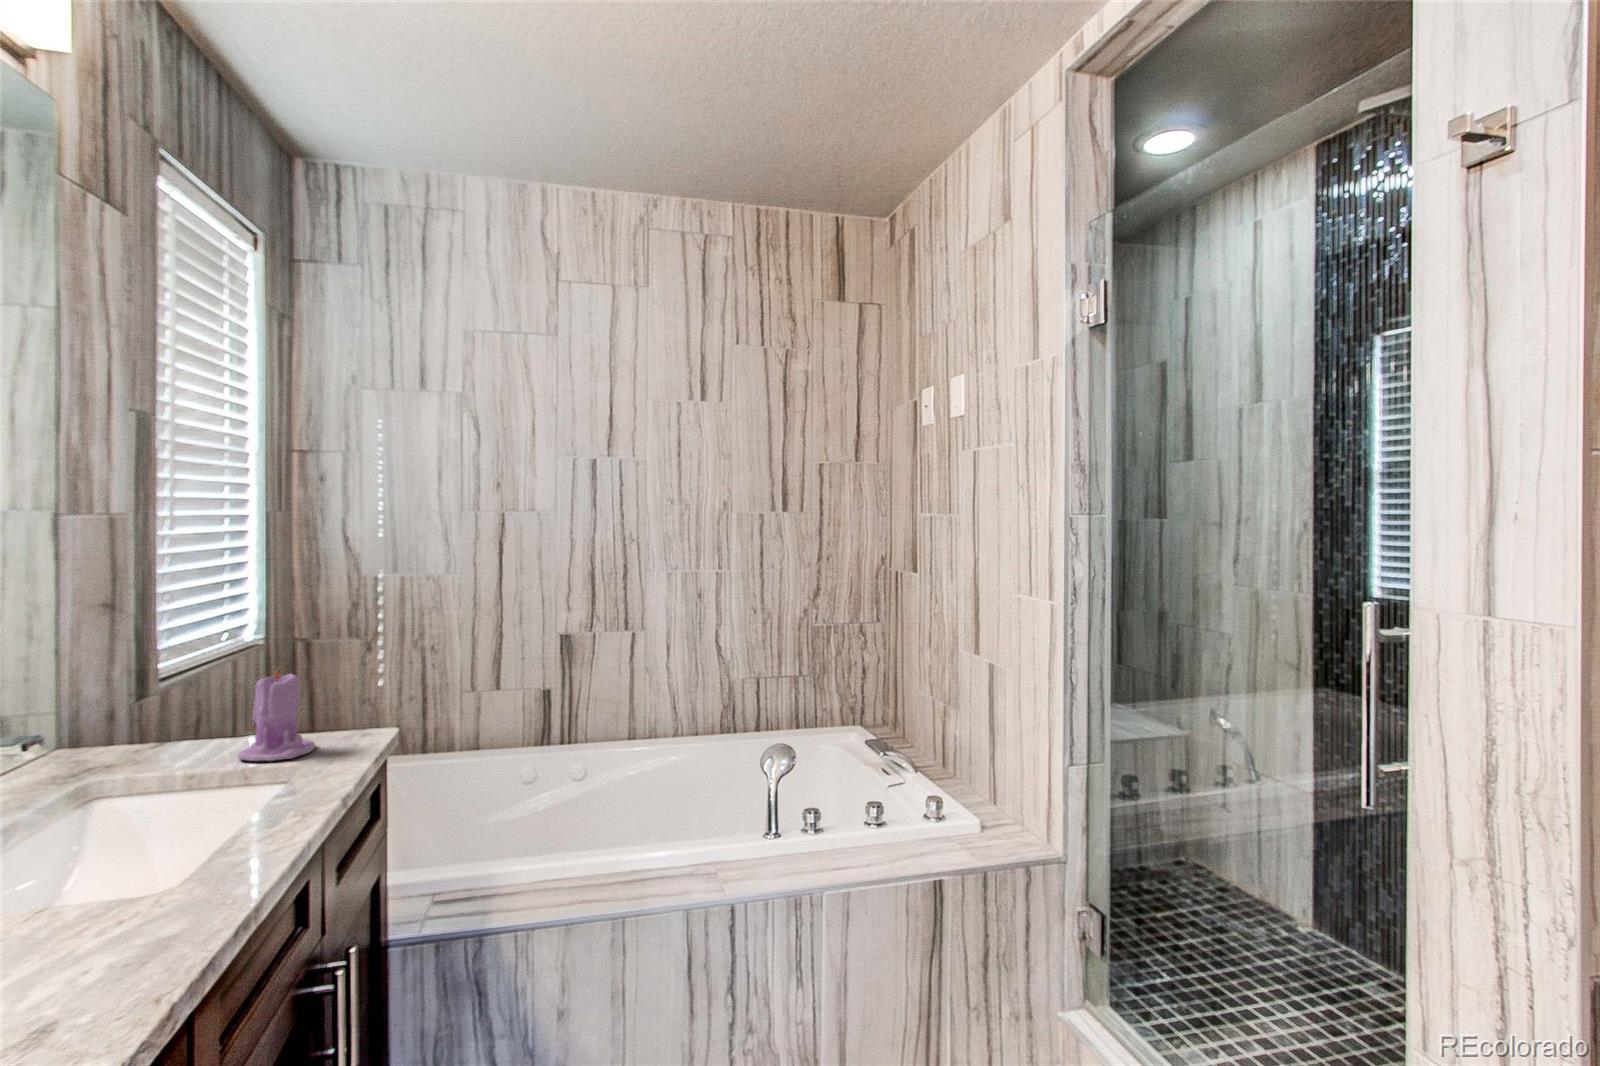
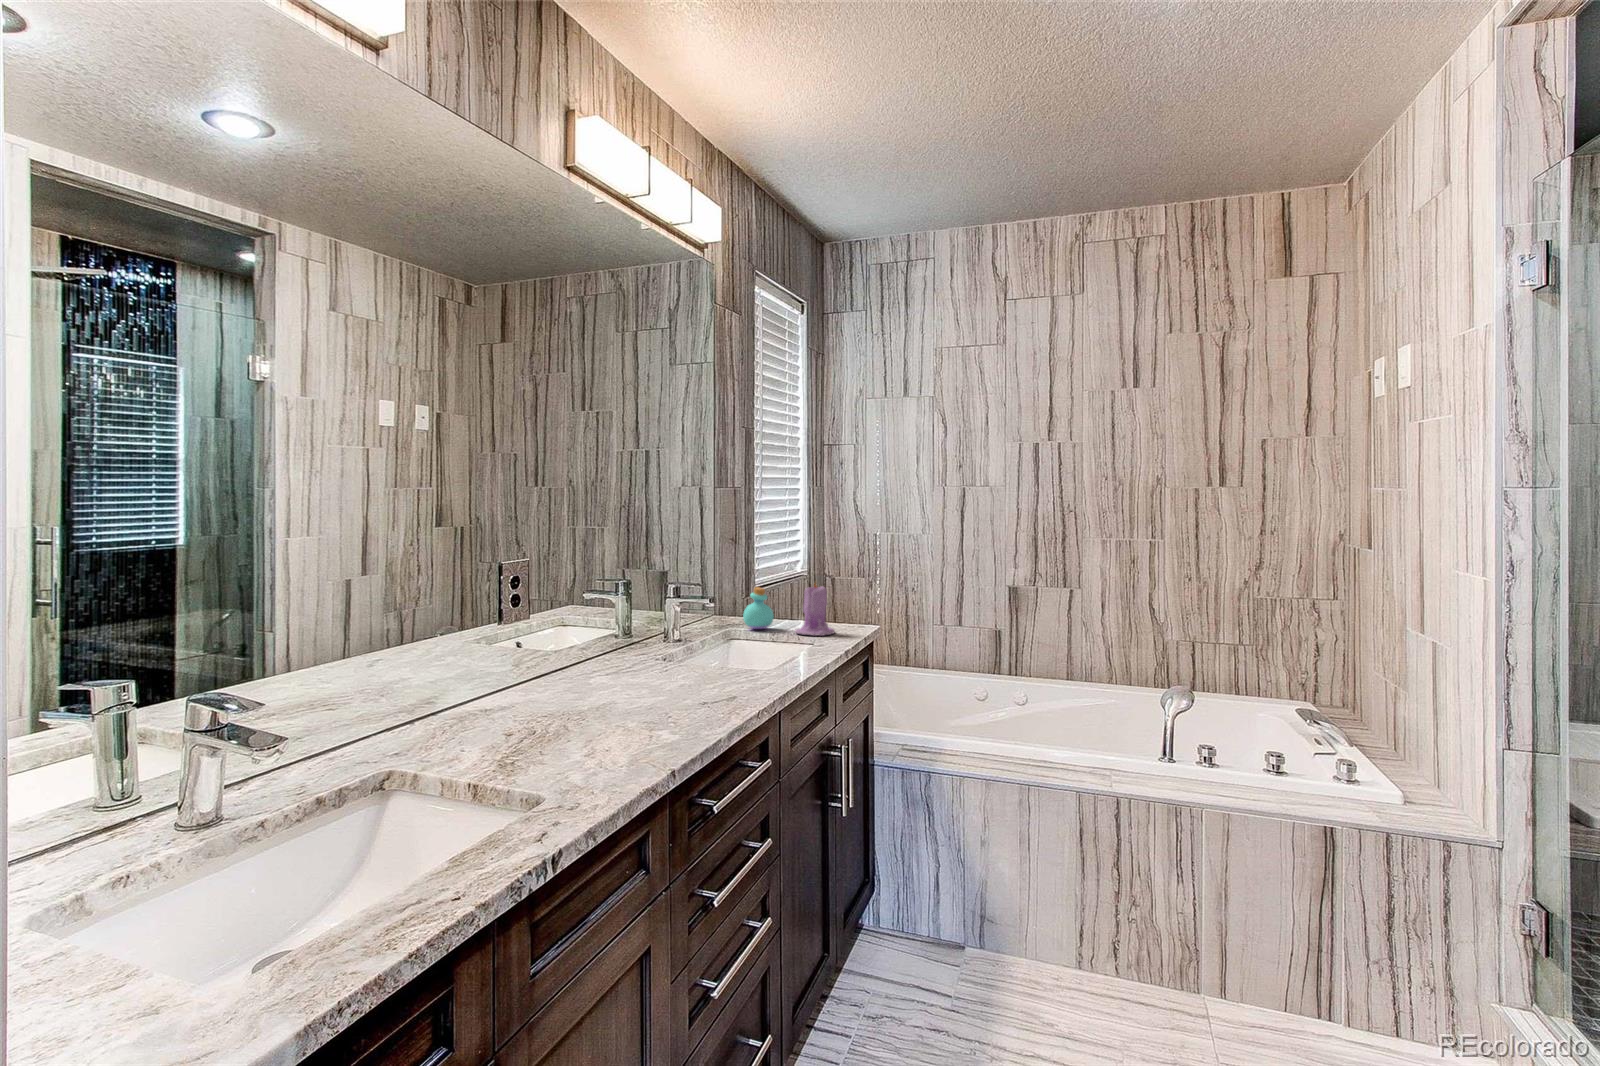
perfume bottle: none [126,684,193,759] -> present [743,587,774,629]

